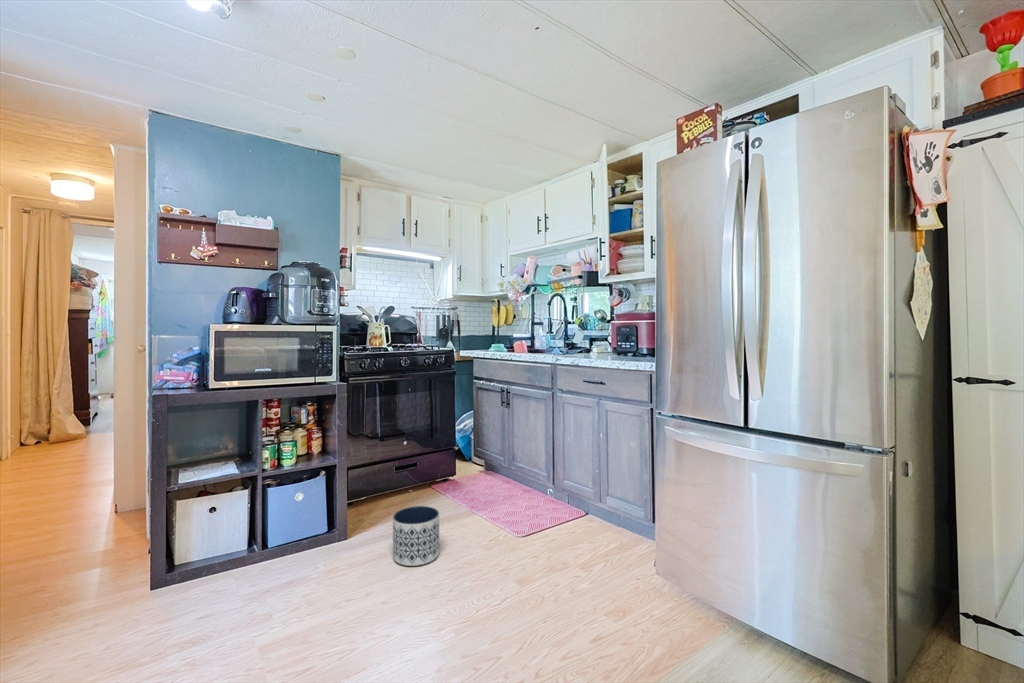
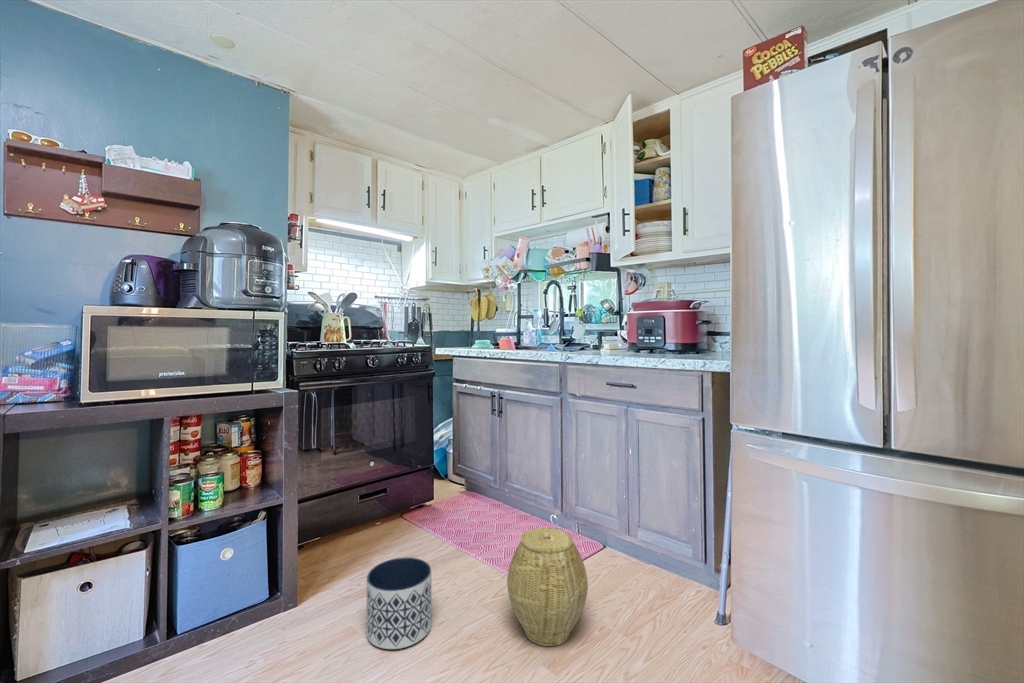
woven basket: none [493,487,552,571] -> present [507,528,588,646]

